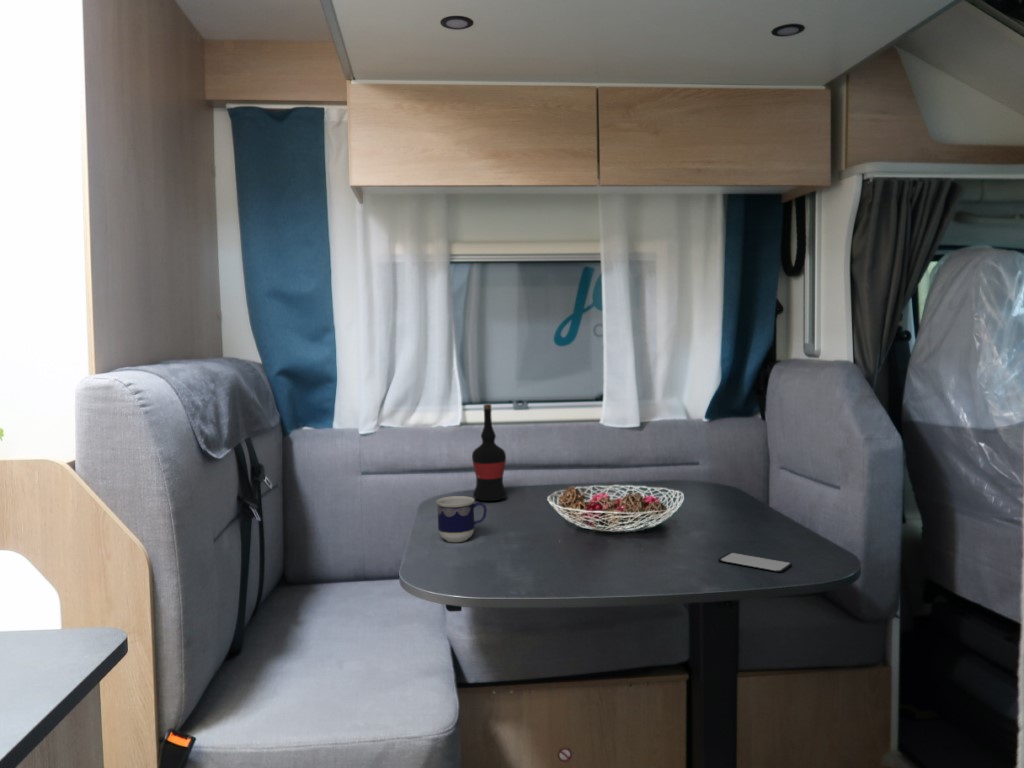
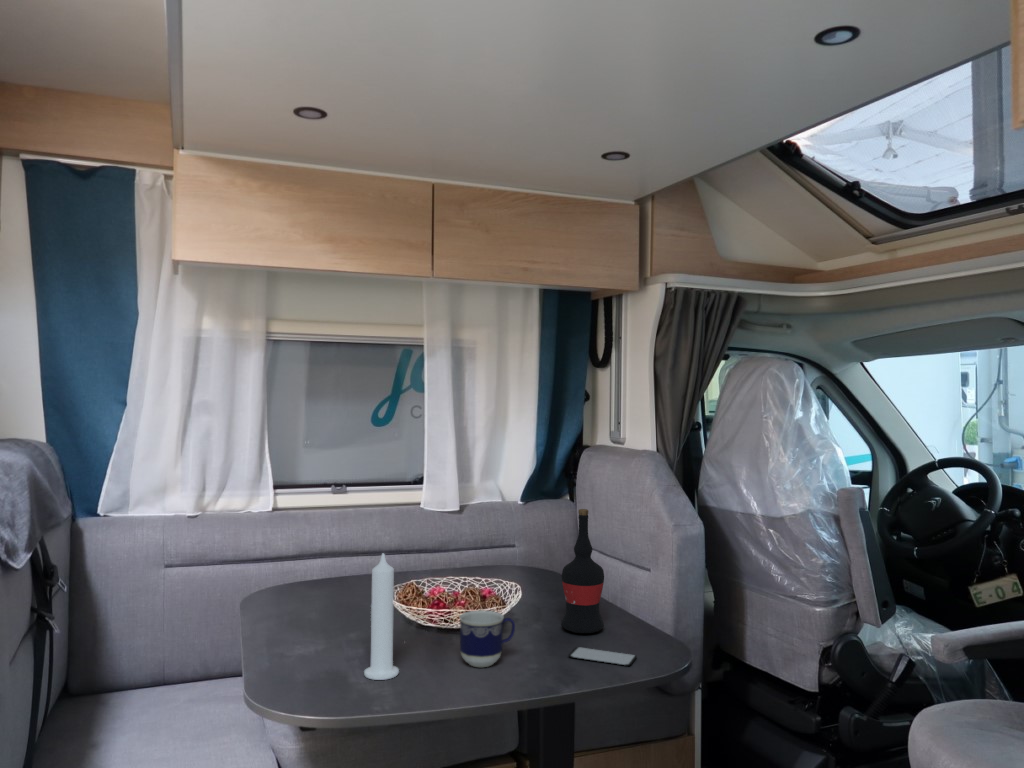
wine bottle: present [472,404,507,501] -> present [561,509,604,633]
candle: none [515,453,547,569] -> present [364,553,399,680]
cup: present [436,496,487,542] -> present [460,610,515,667]

